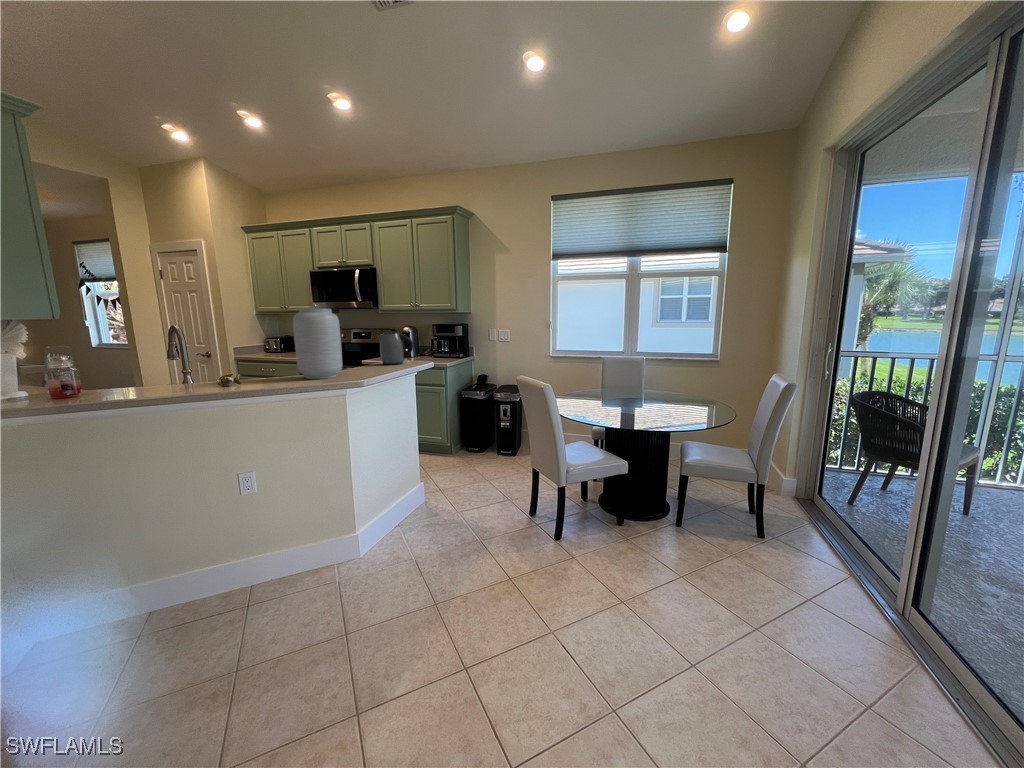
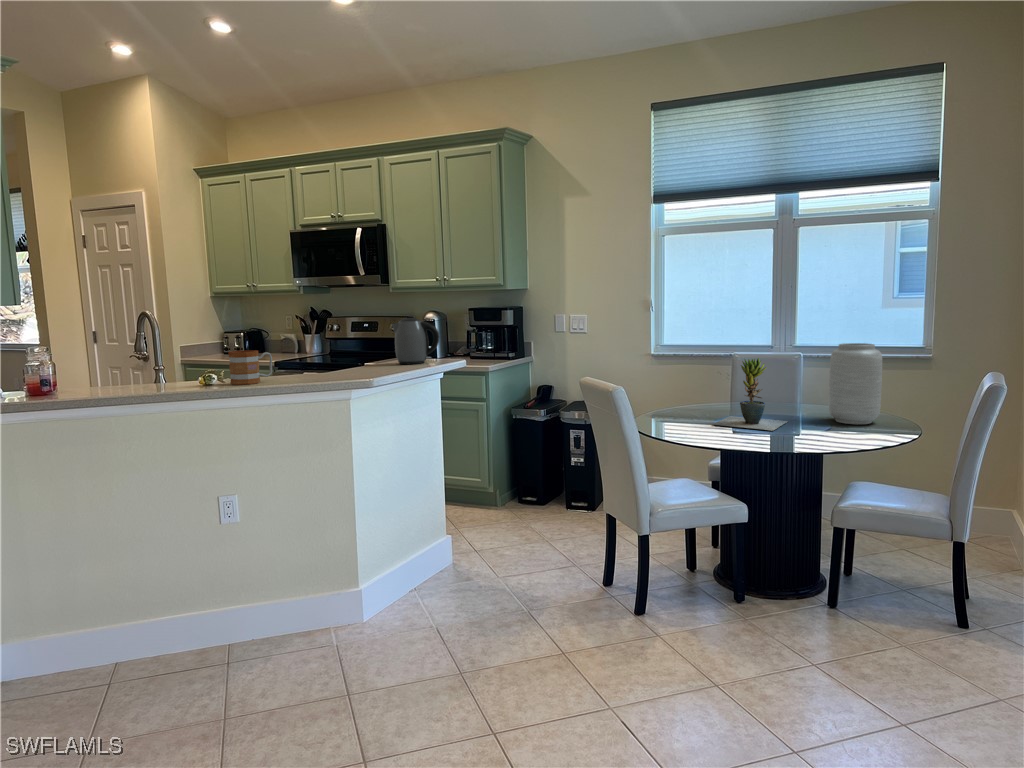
vase: present [293,308,342,379] -> present [829,343,882,424]
mug: none [235,356,276,384] -> present [228,350,272,385]
potted plant: none [600,362,647,411] -> present [714,358,788,431]

